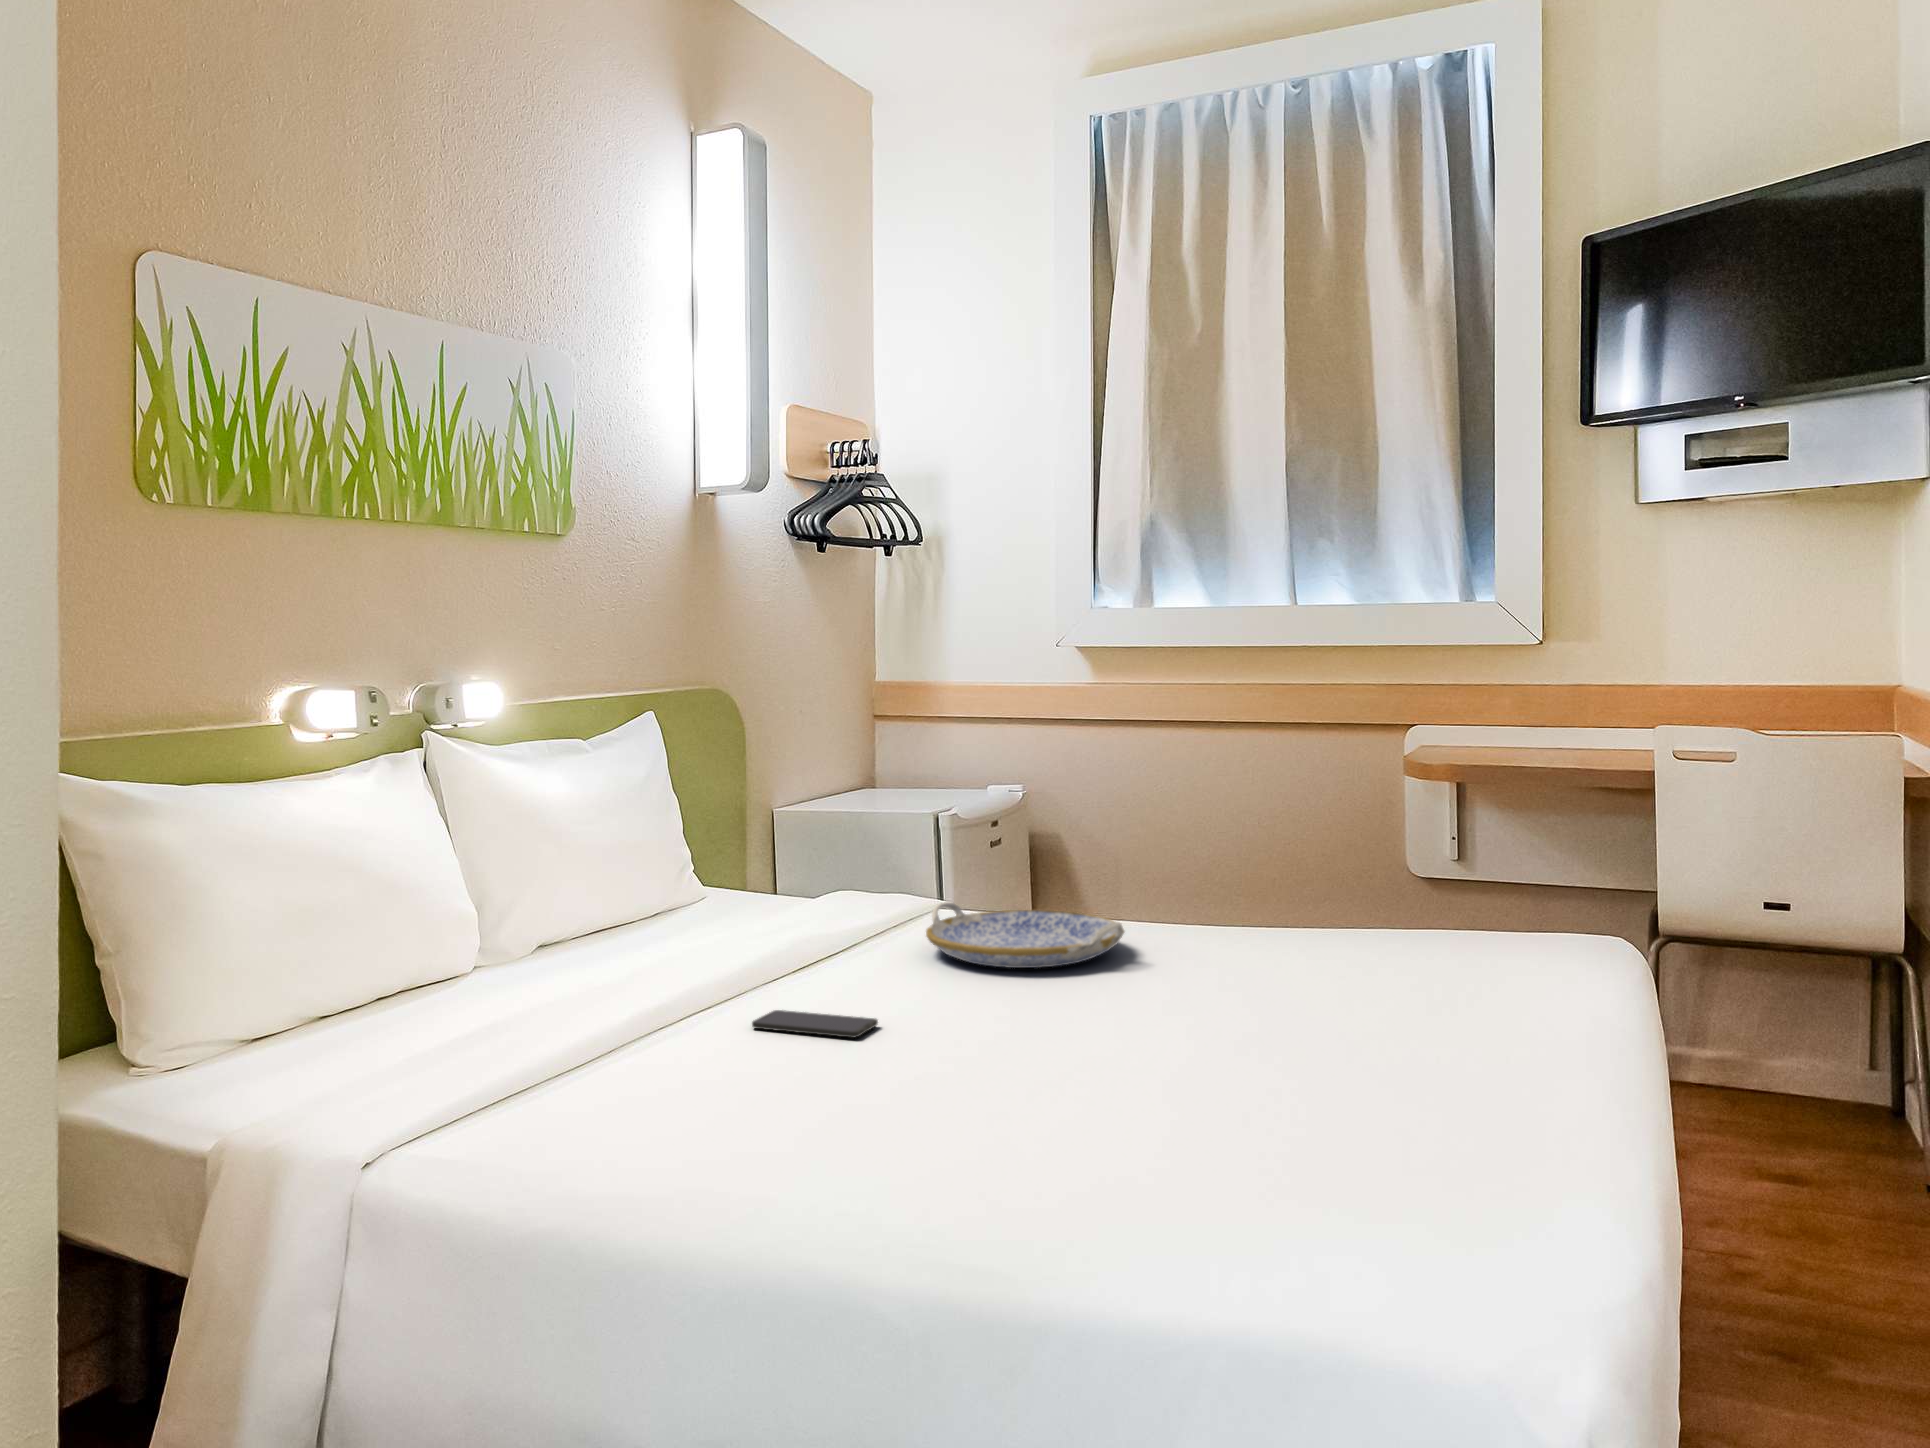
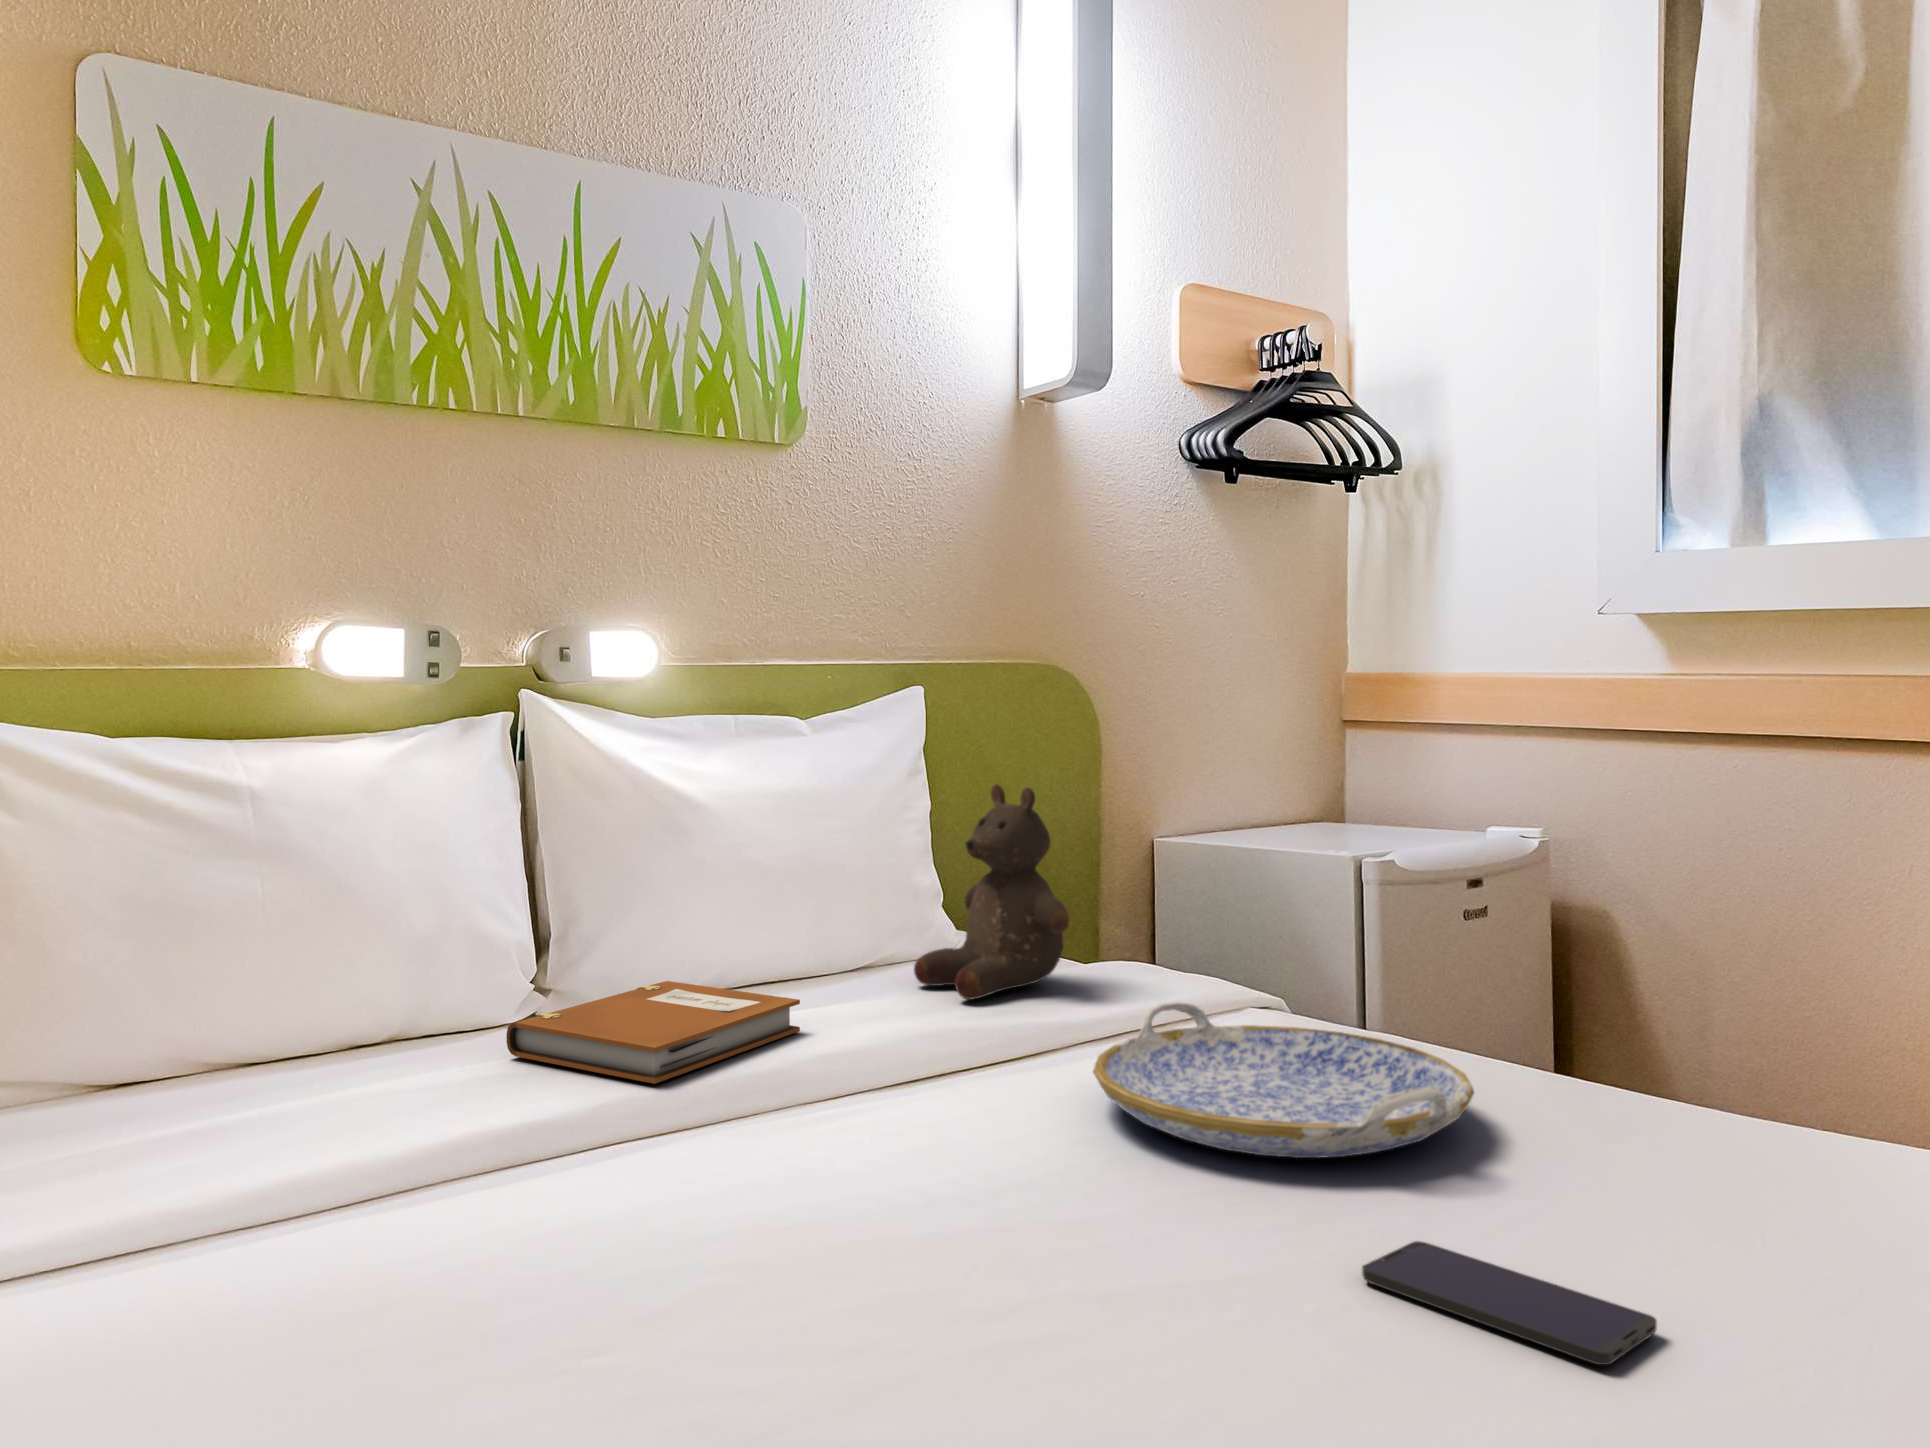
stuffed bear: none [728,781,835,923] -> present [914,785,1069,999]
notebook: none [541,929,703,982] -> present [507,981,800,1084]
smartphone: present [752,1010,878,1038] -> present [1362,1241,1657,1365]

